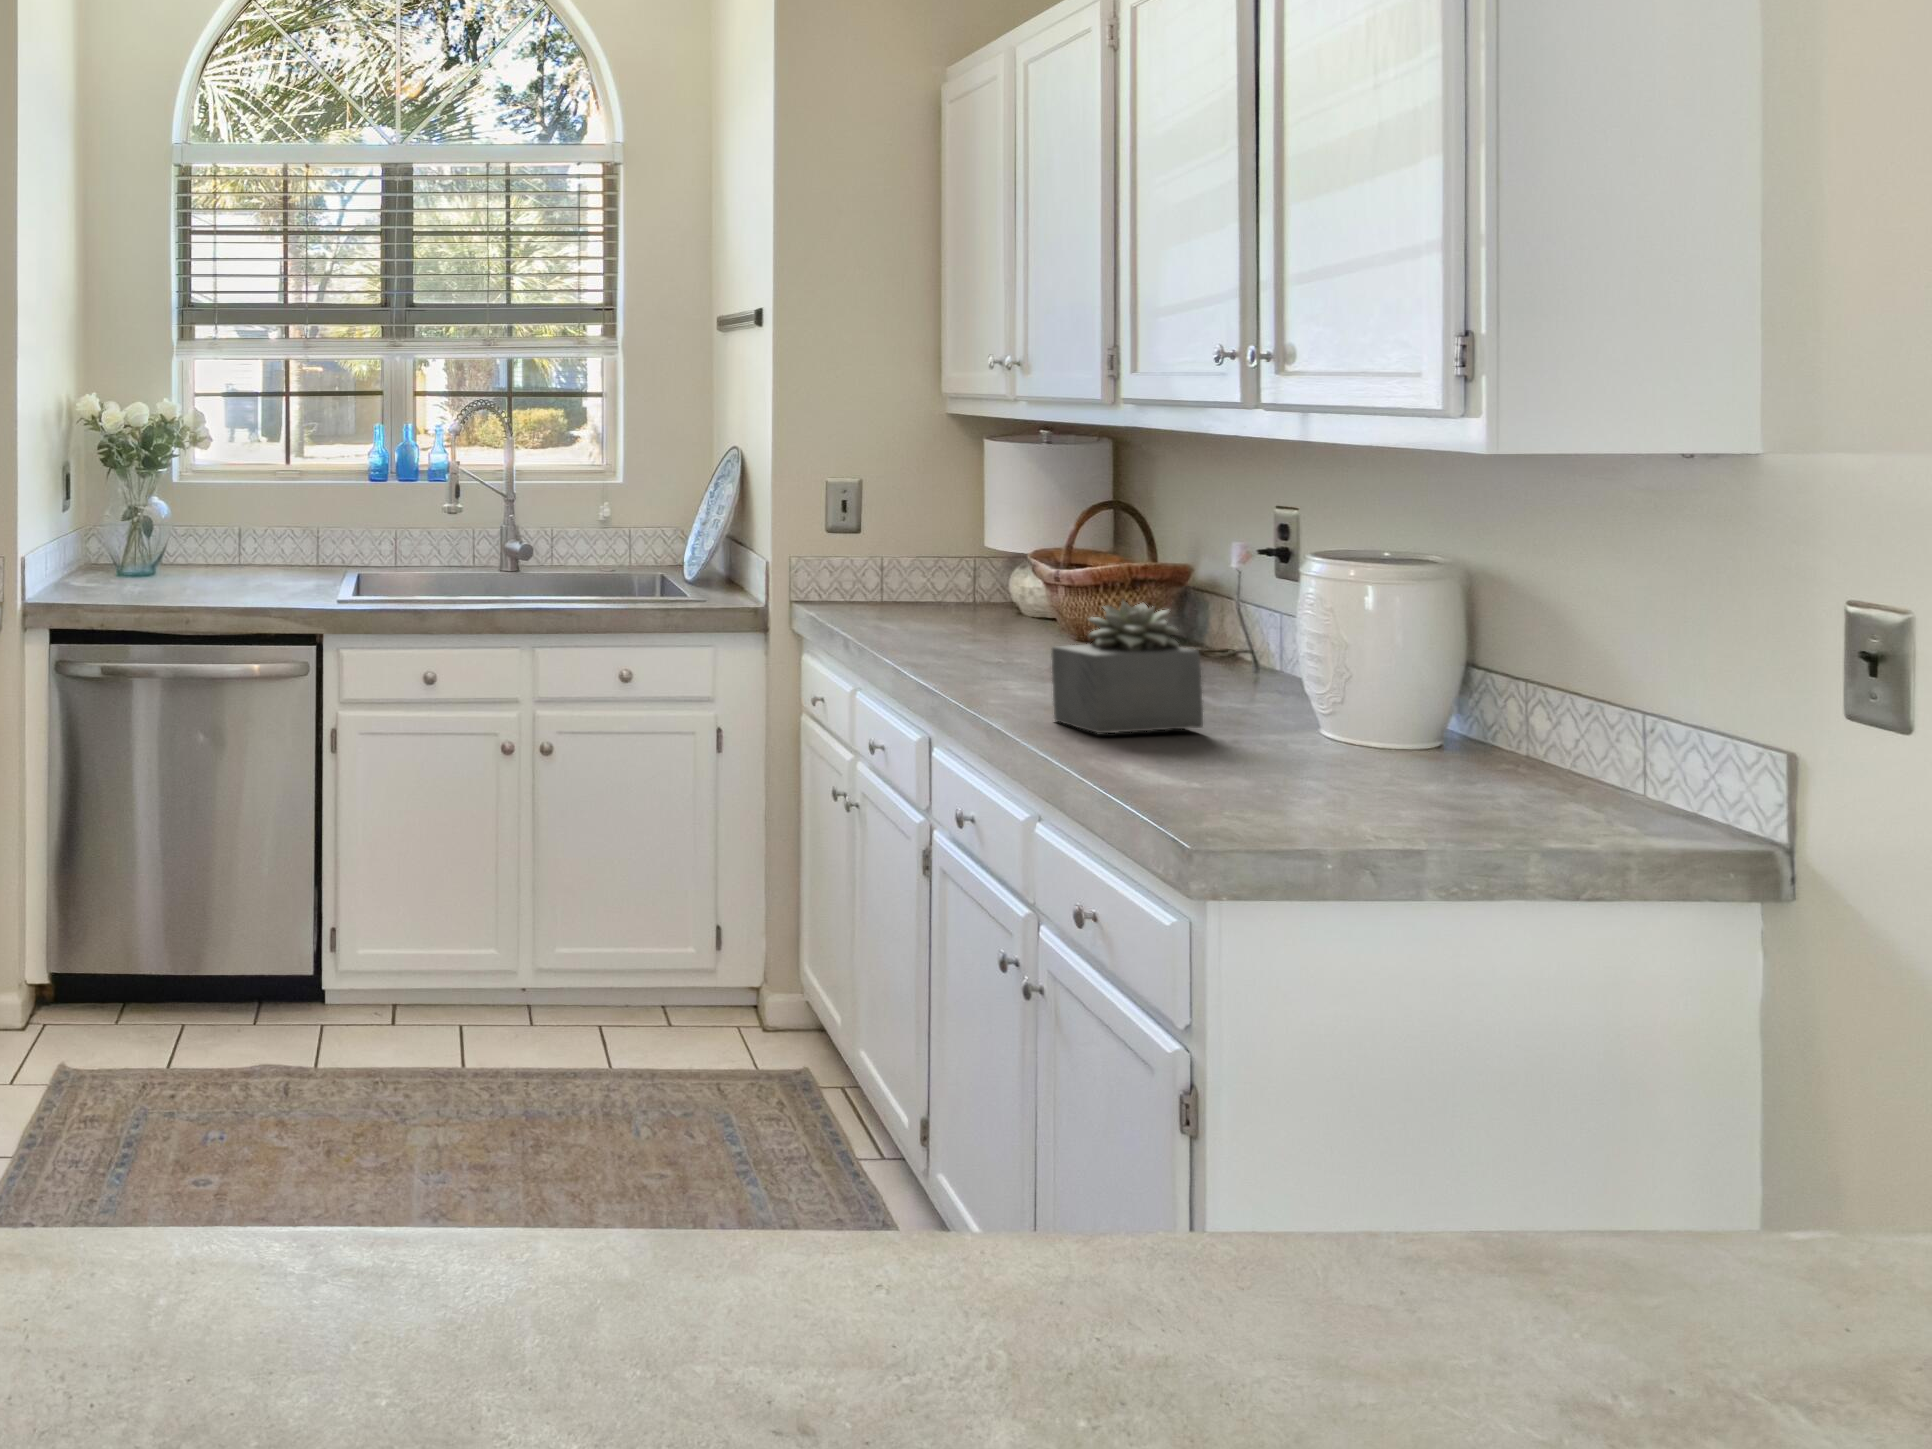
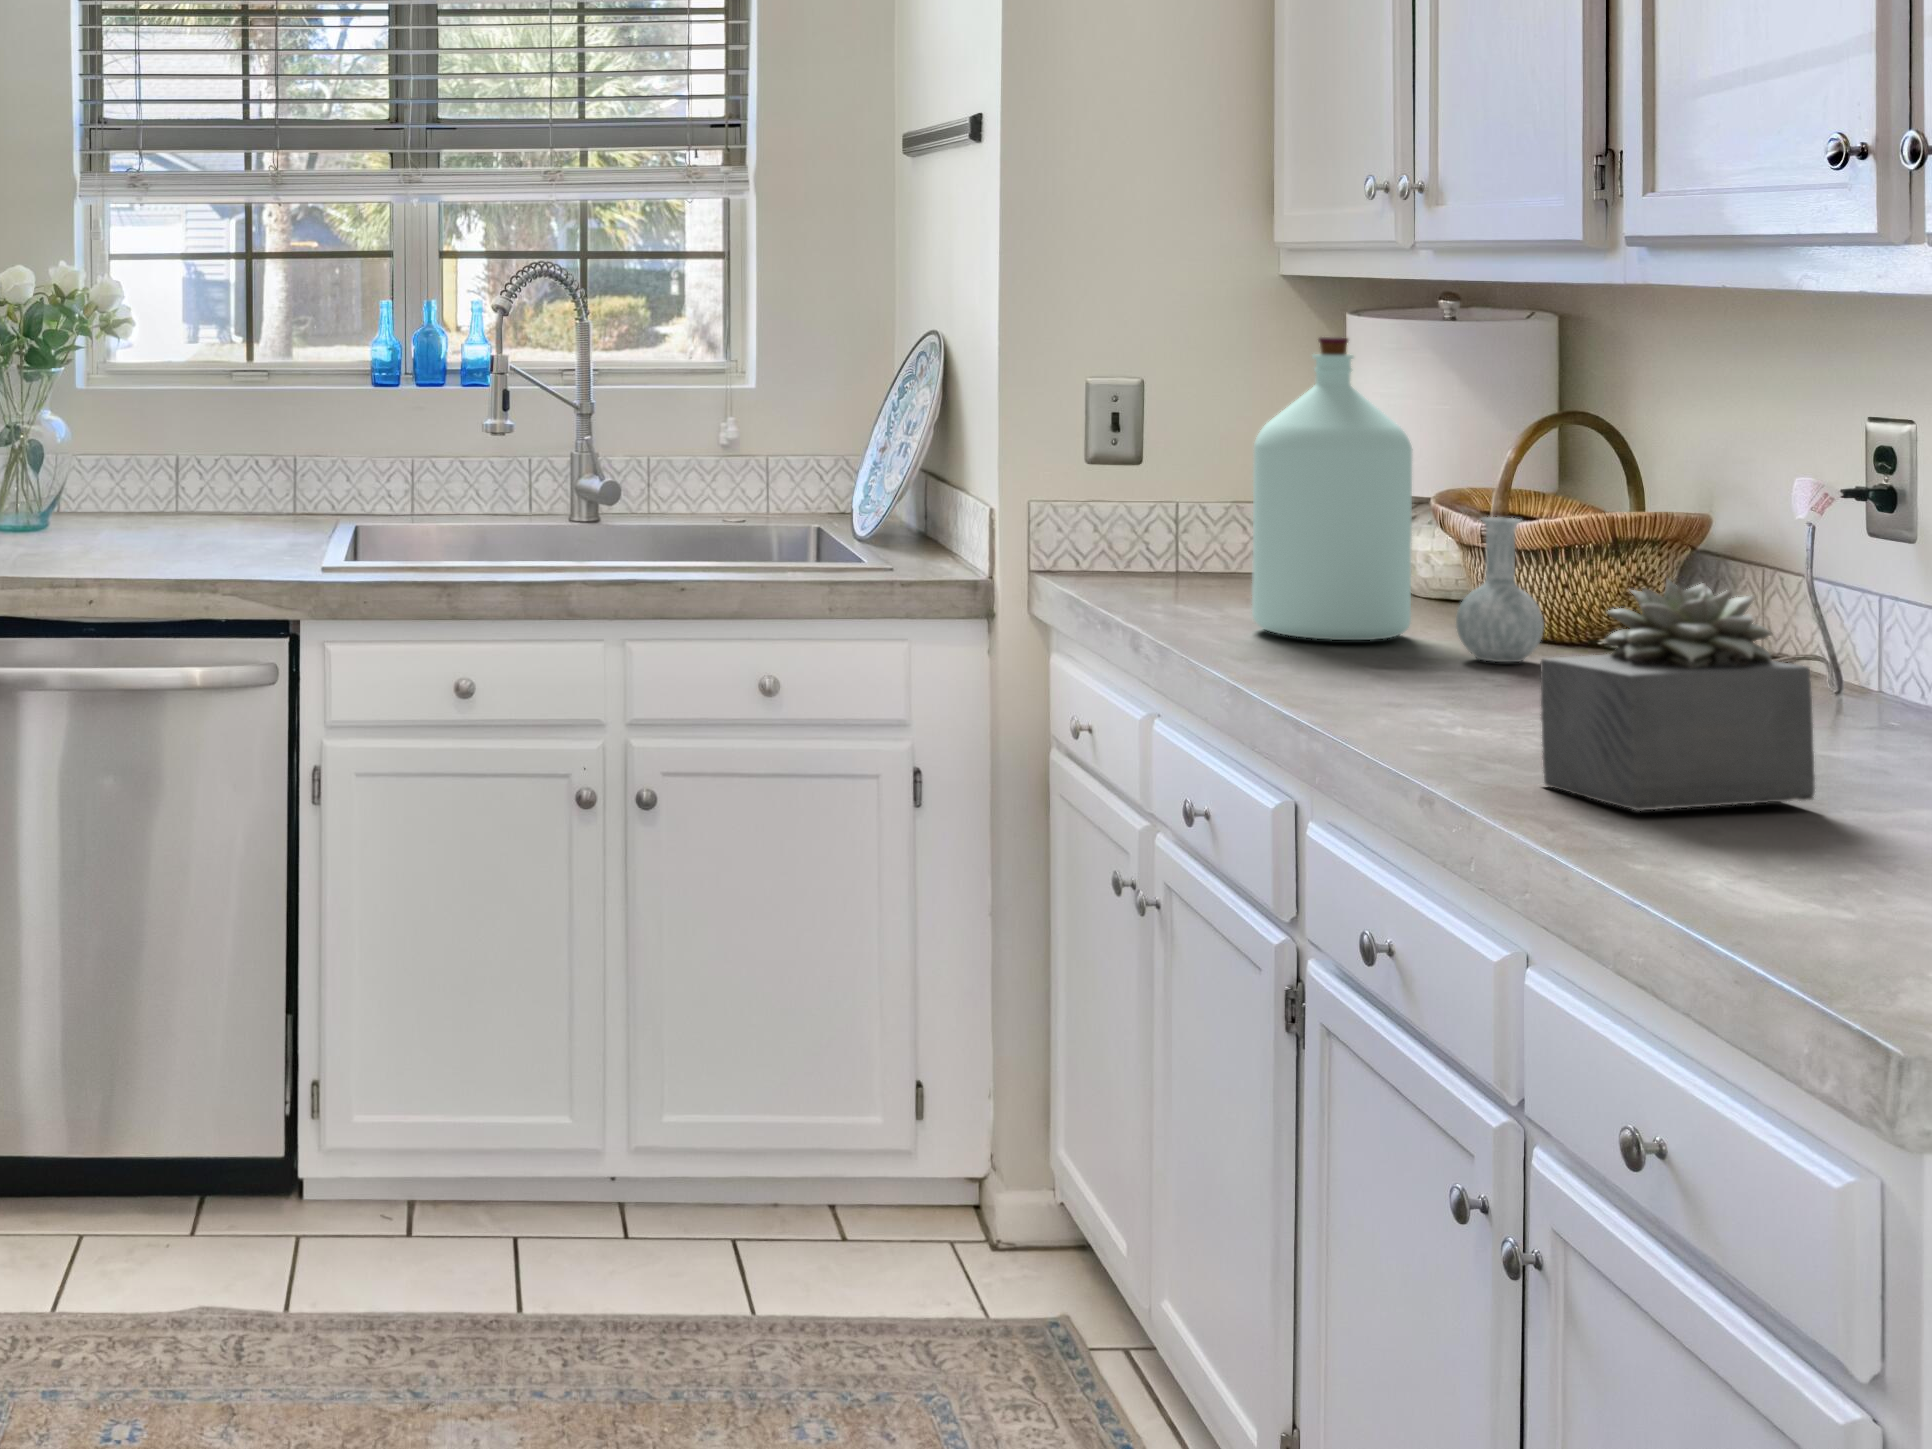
bottle: none [916,453,1087,653] -> present [1252,337,1544,662]

